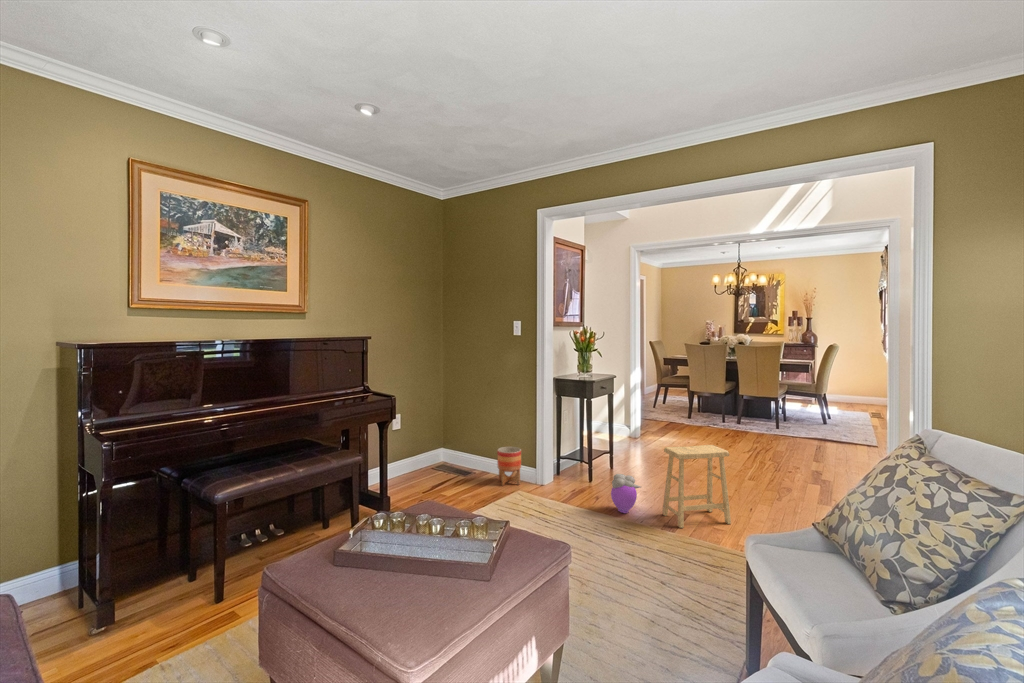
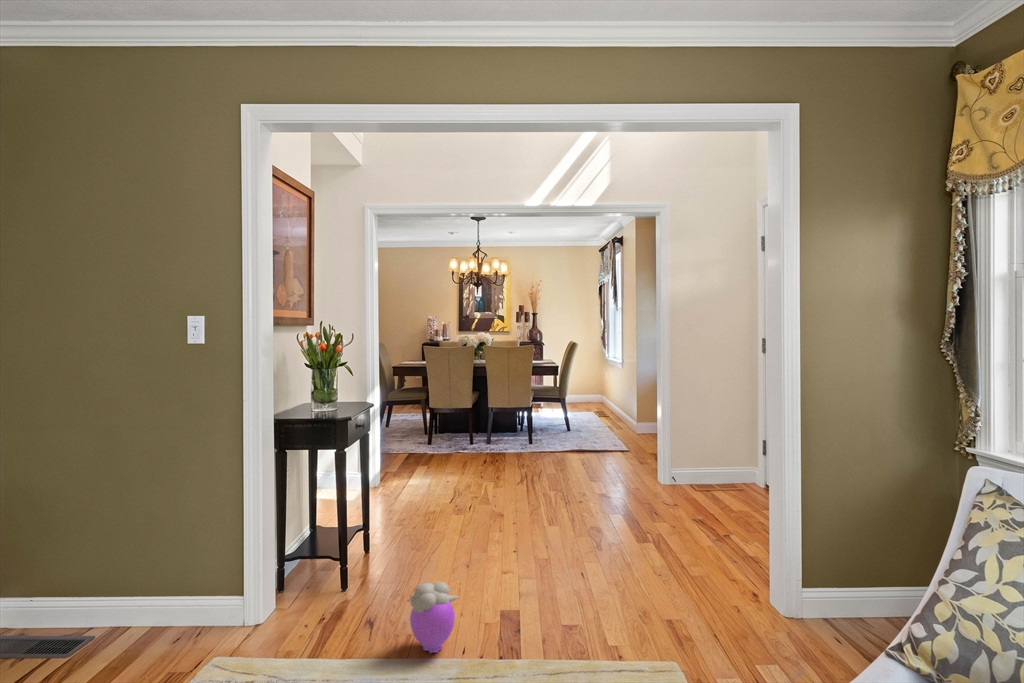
footstool: present [662,445,731,528] -> none [492,505,591,657]
planter: present [497,447,521,486] -> none [155,563,211,655]

